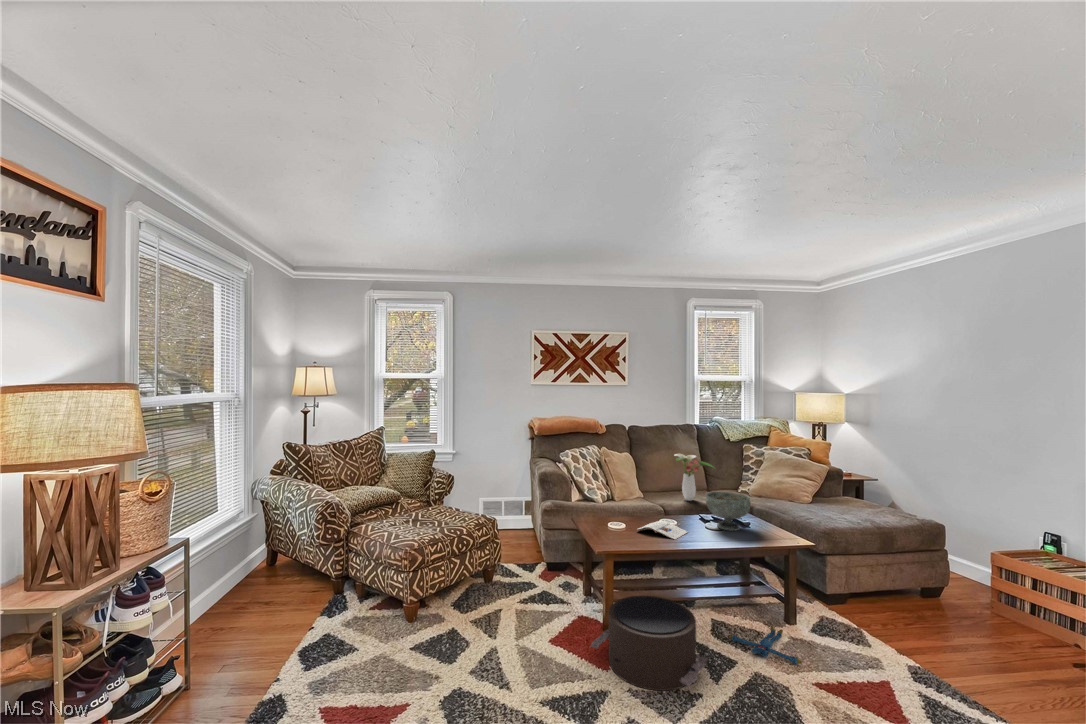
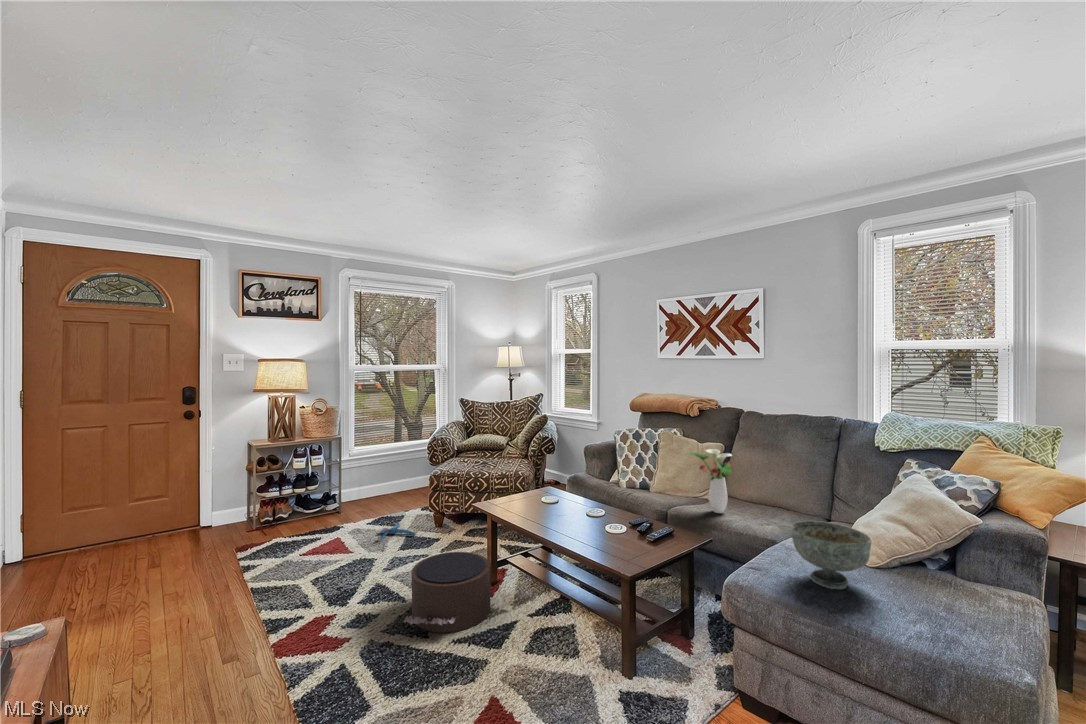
decorative bowl: present [706,492,751,531] -> present [791,521,872,589]
magazine: present [637,521,688,540] -> none [538,506,576,525]
plush toy: present [729,626,802,664] -> present [378,523,418,541]

